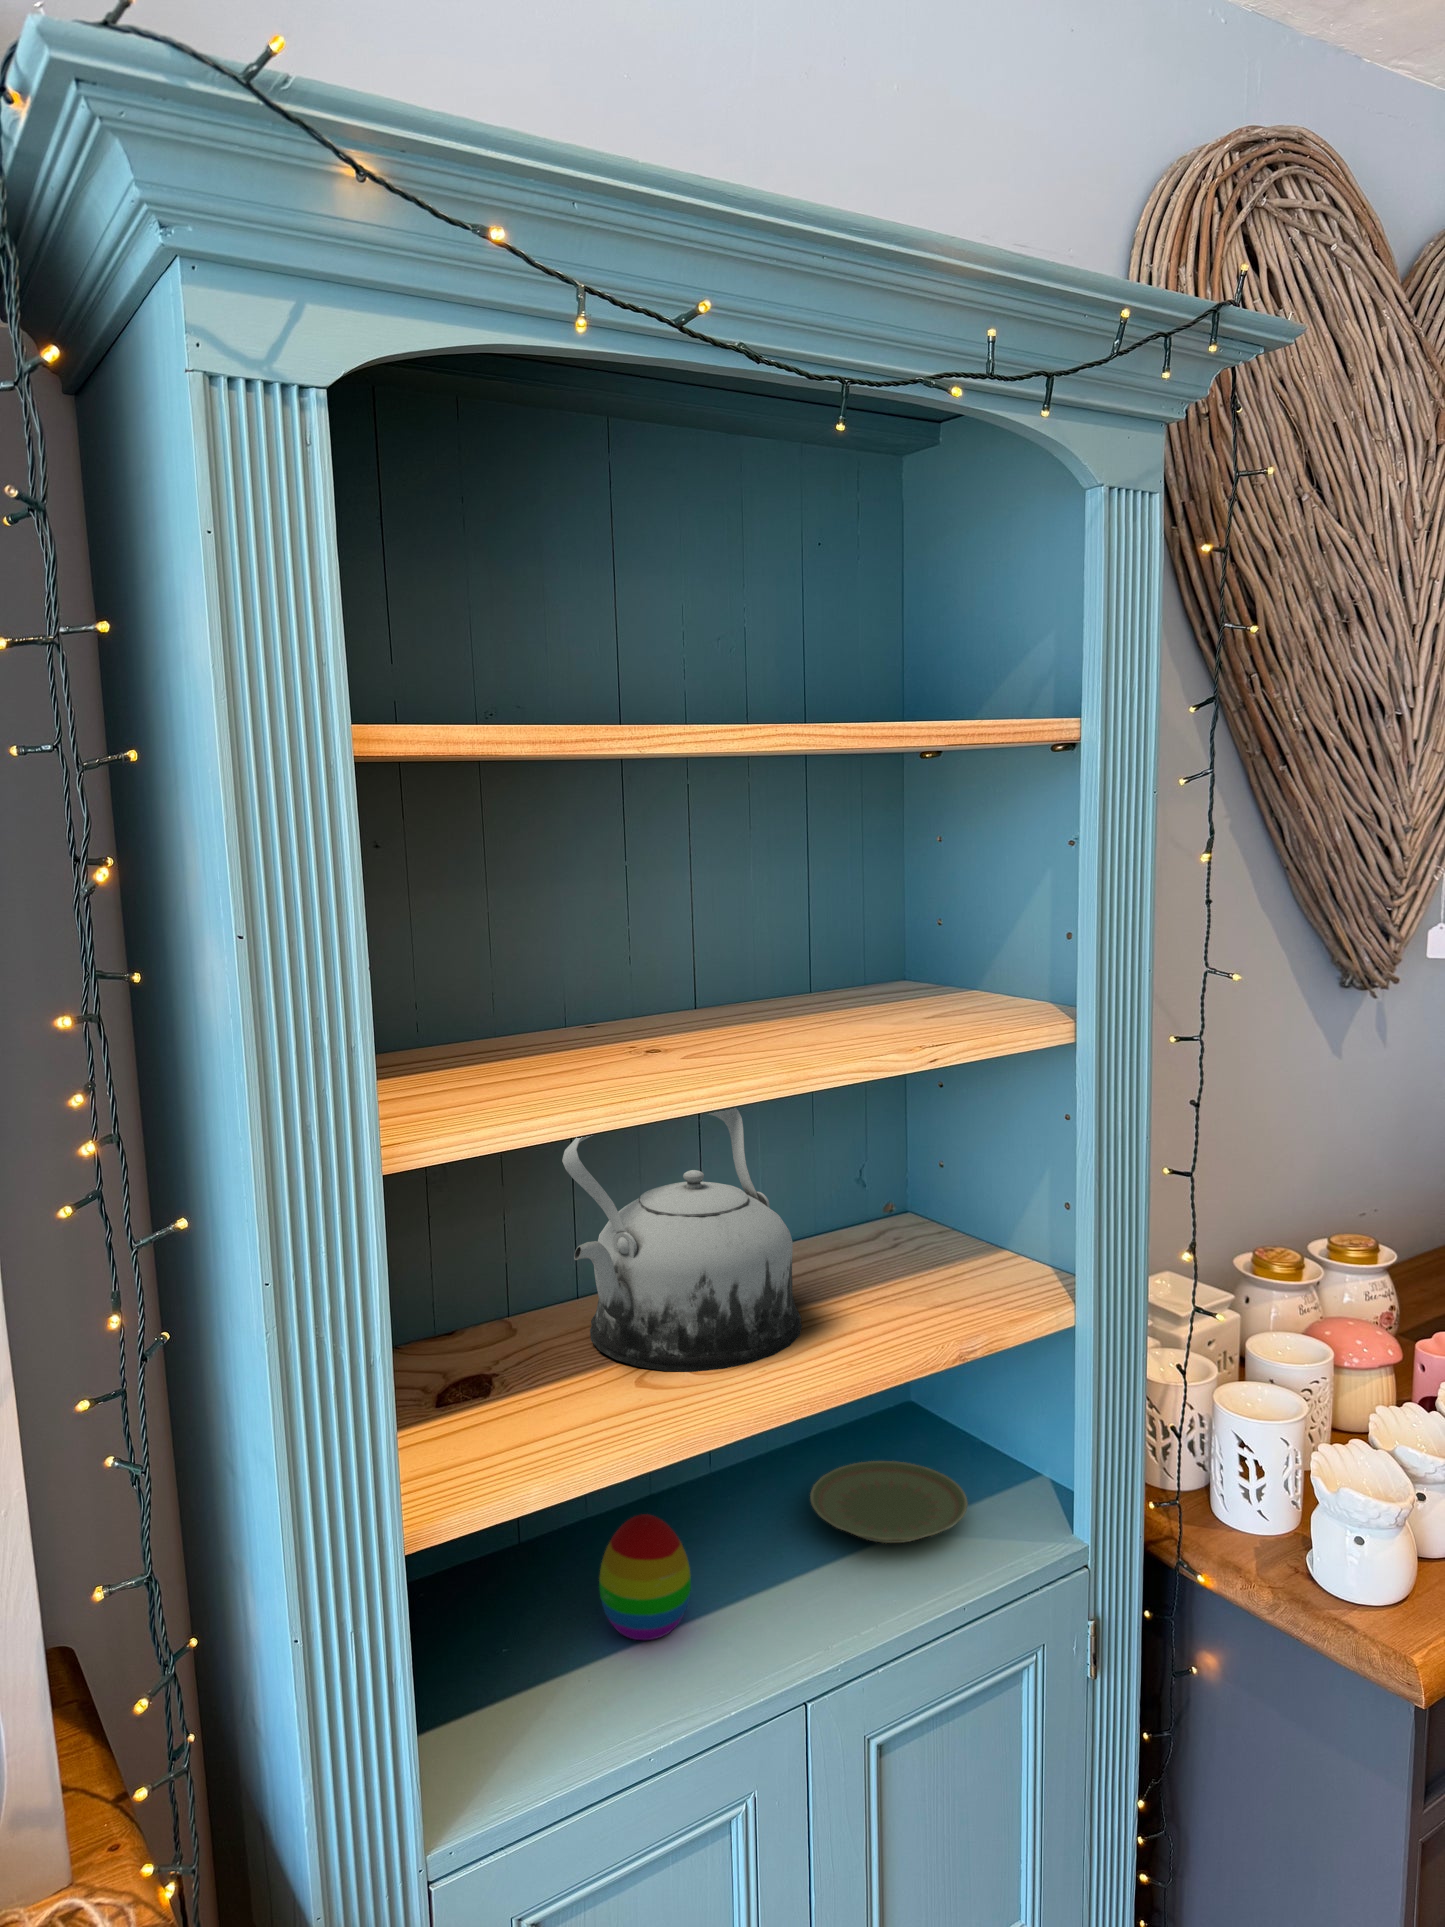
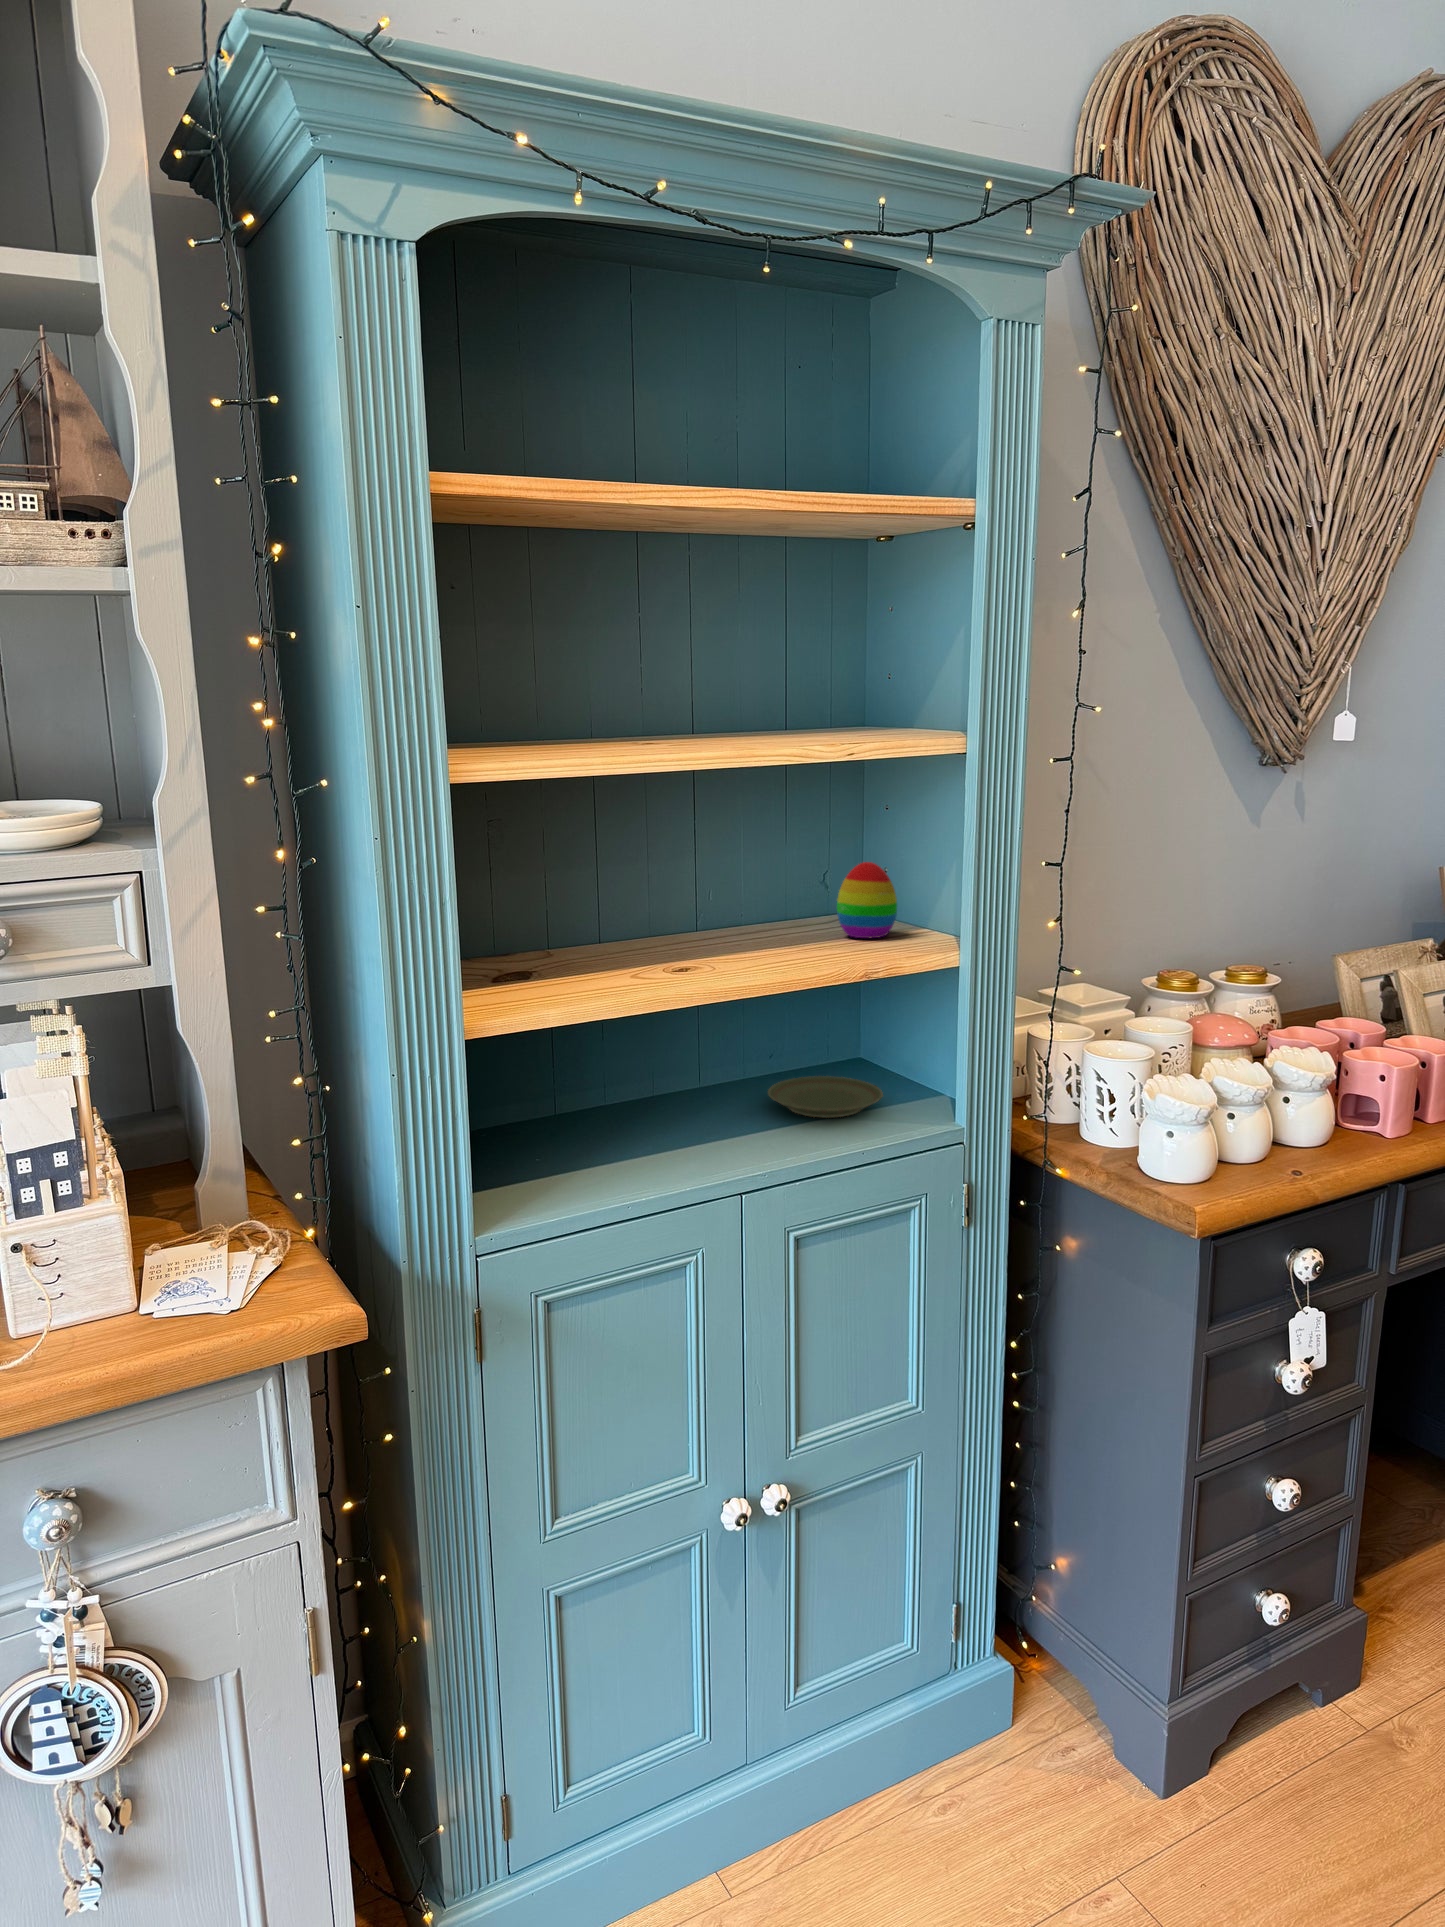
teapot: present [562,1108,802,1372] -> none [585,790,758,967]
decorative egg: present [599,1514,691,1640] -> present [837,862,897,938]

